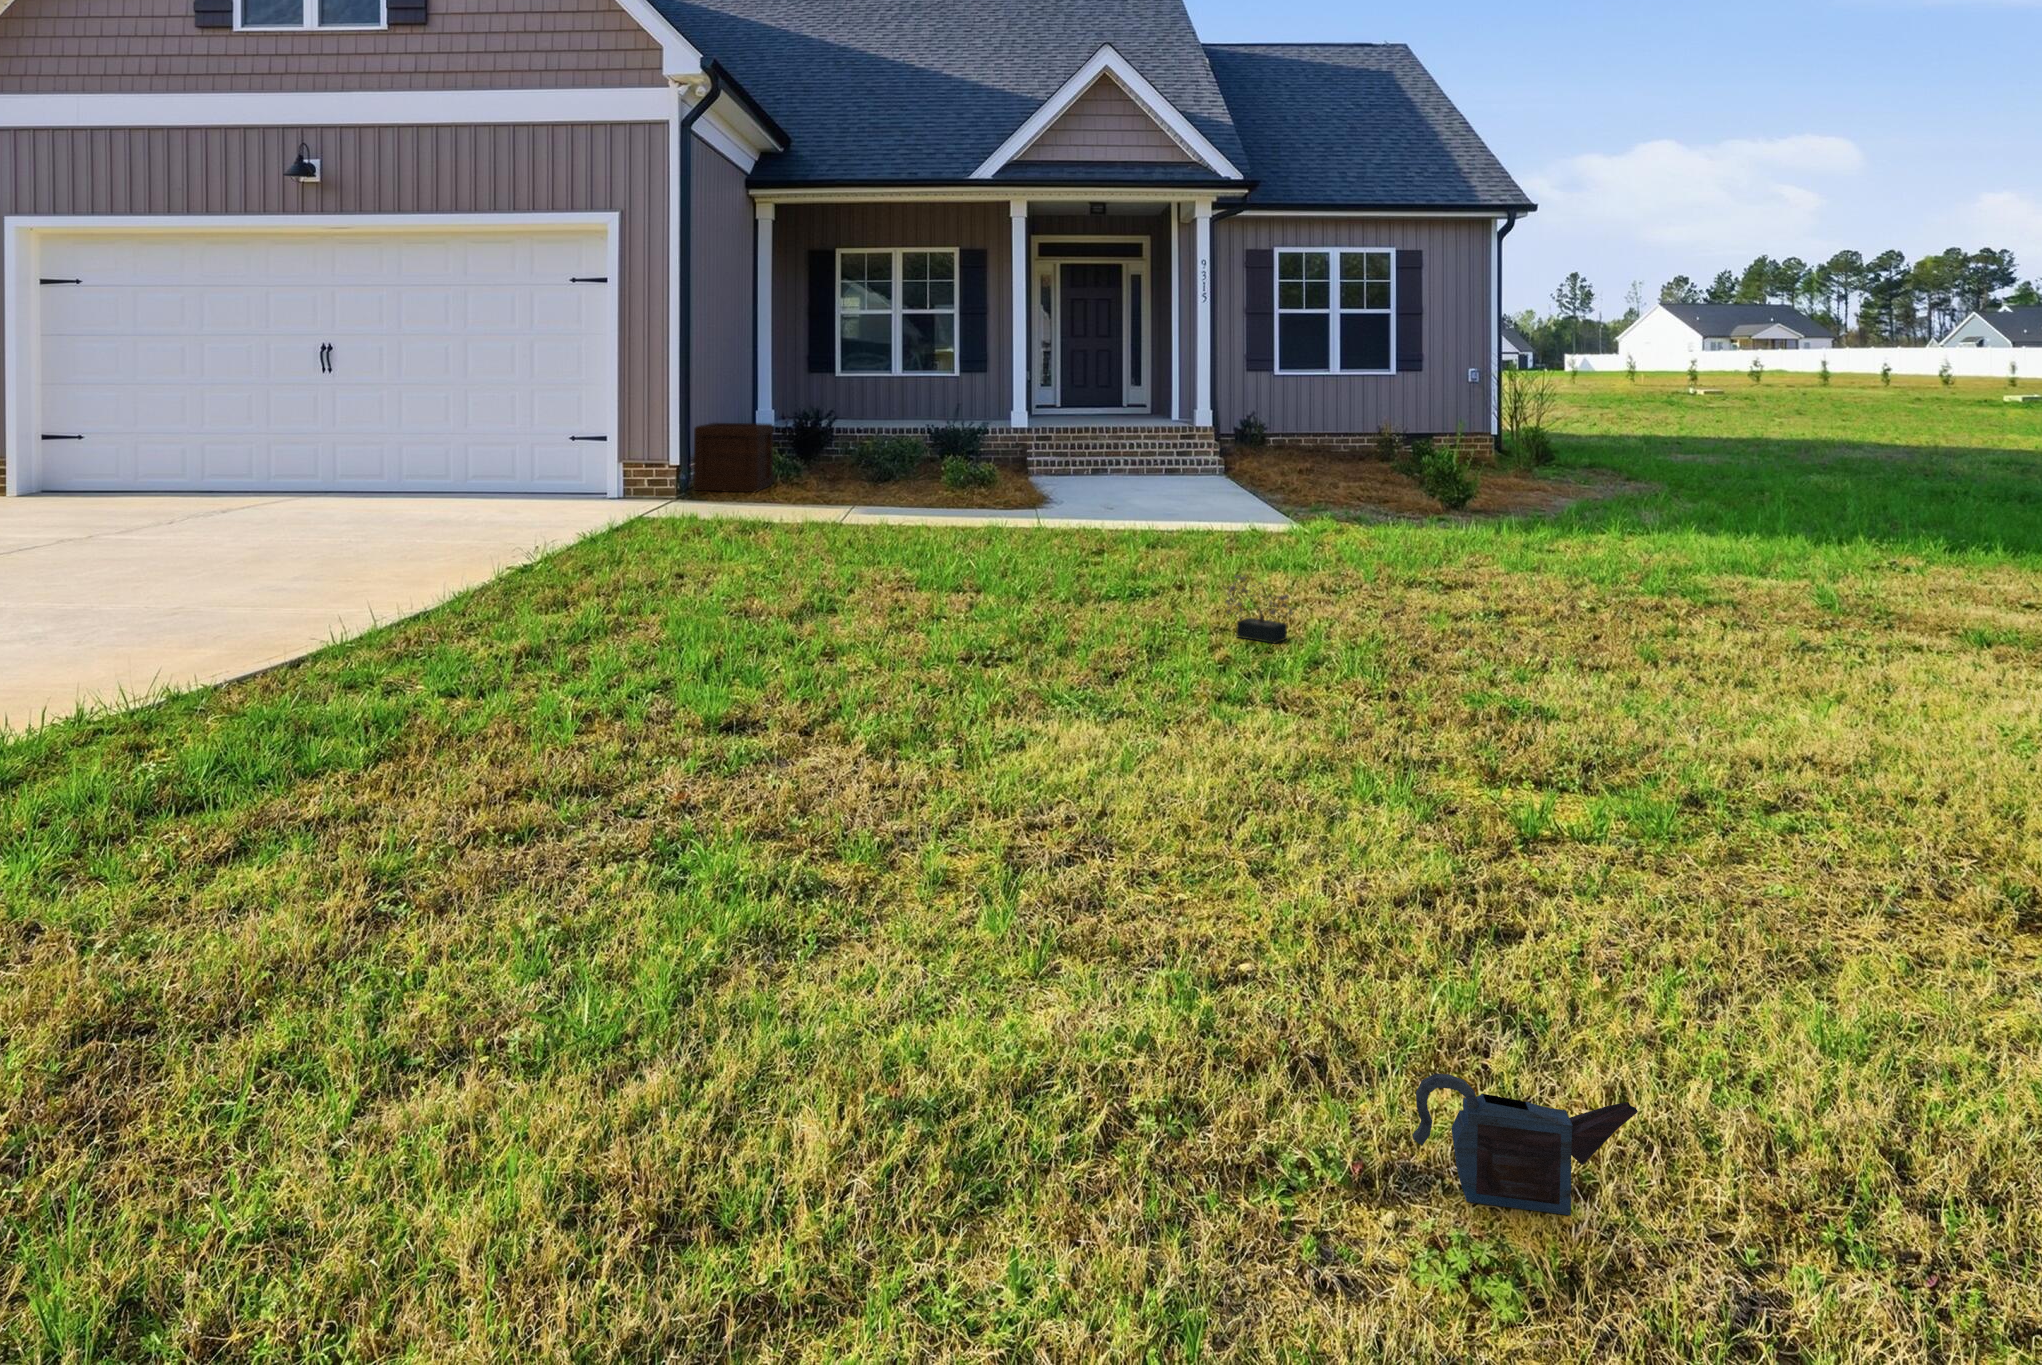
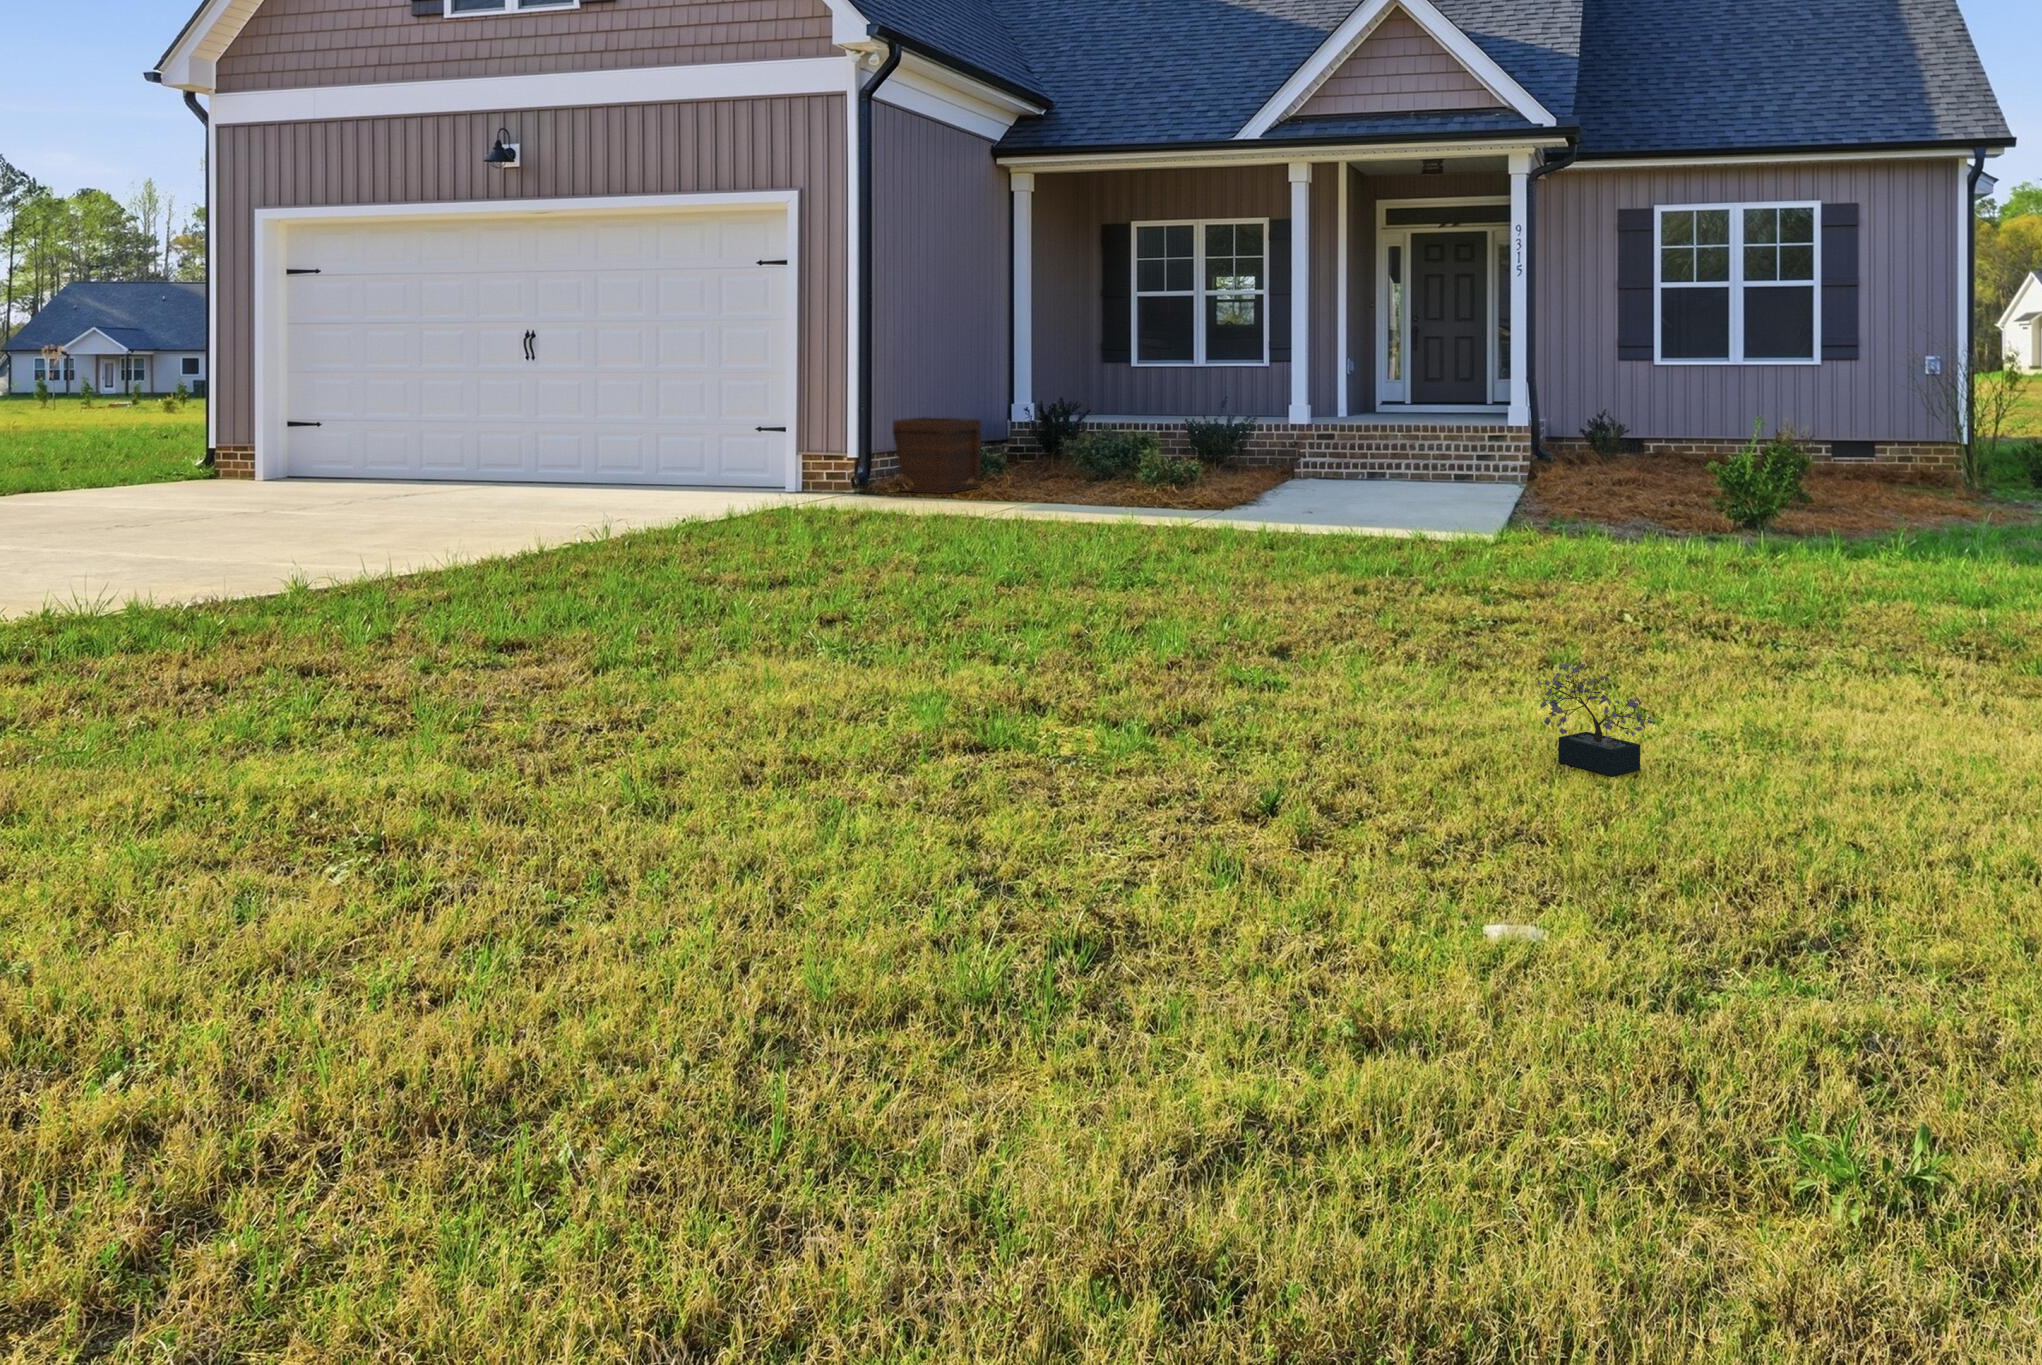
decorative plant: present [1224,575,1292,644] -> present [1537,663,1655,776]
watering can: present [1412,1074,1638,1215] -> none [325,865,449,980]

